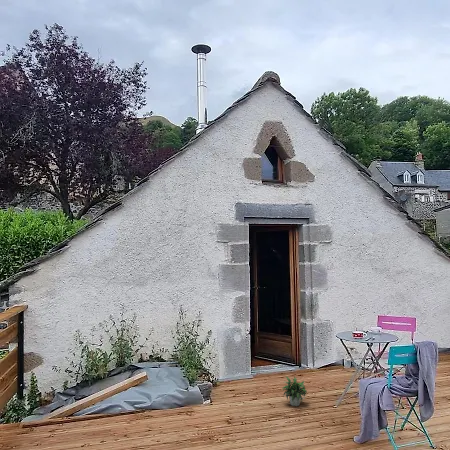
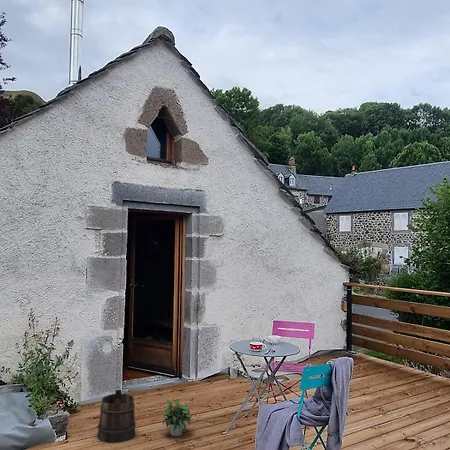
bucket: none [234,368,262,407] -> present [97,390,136,443]

